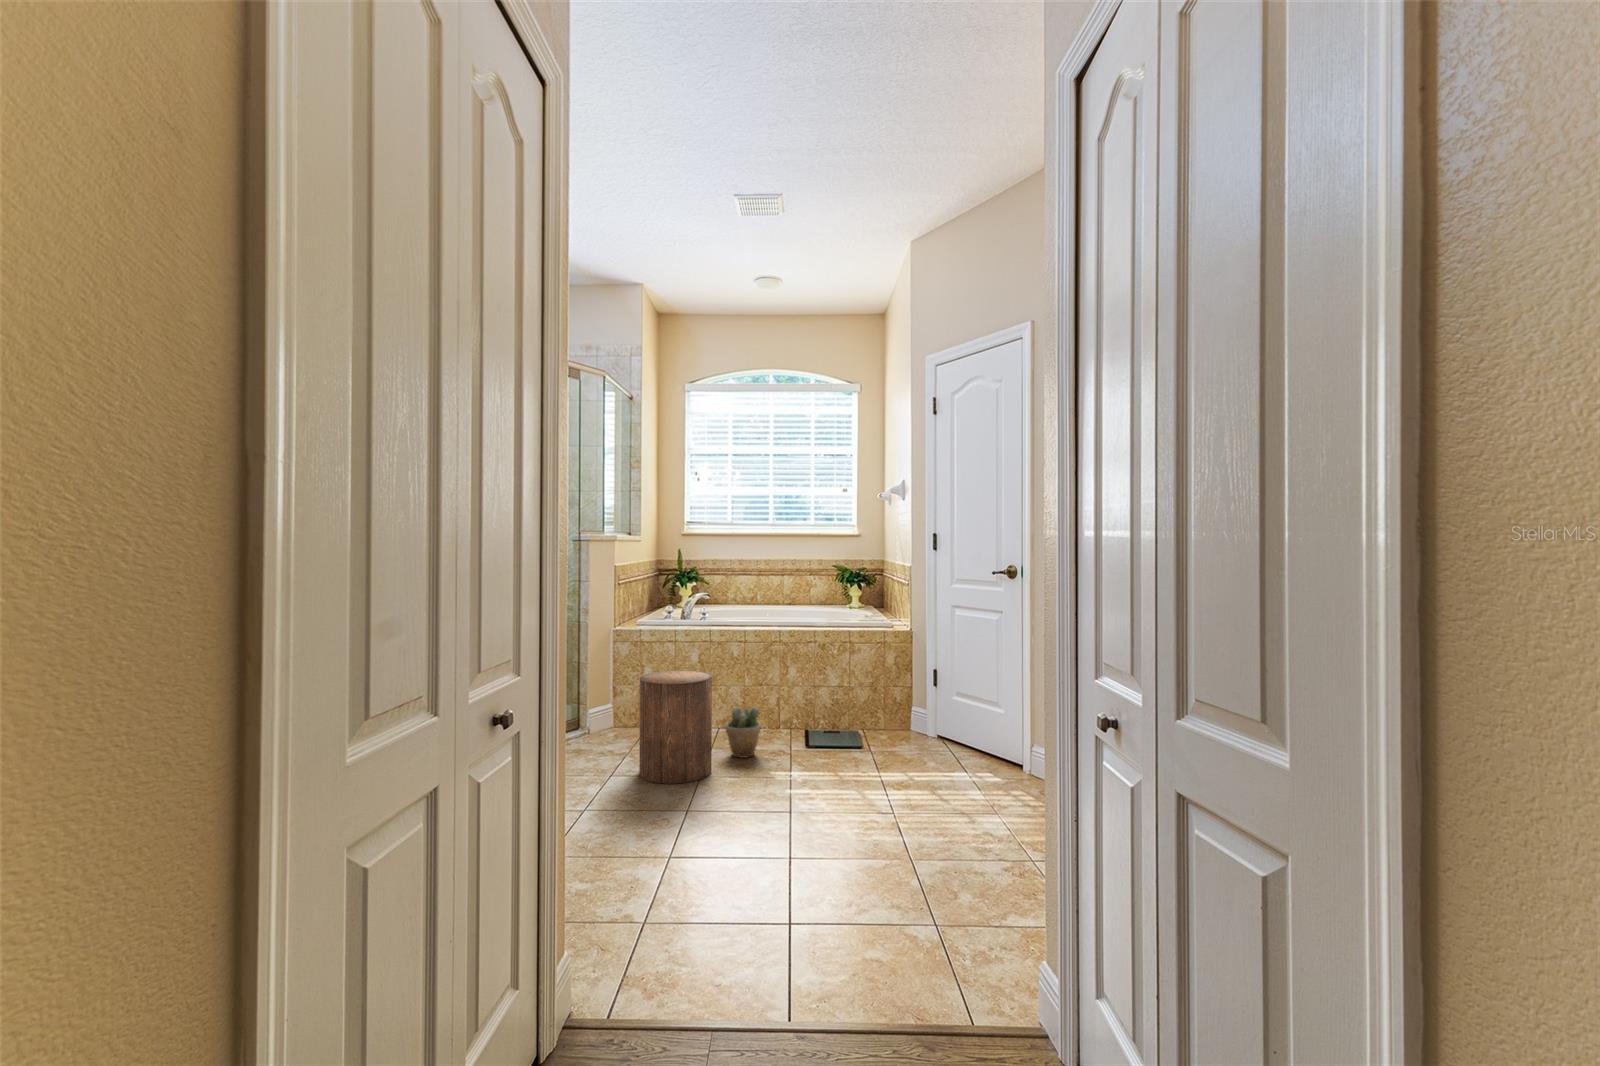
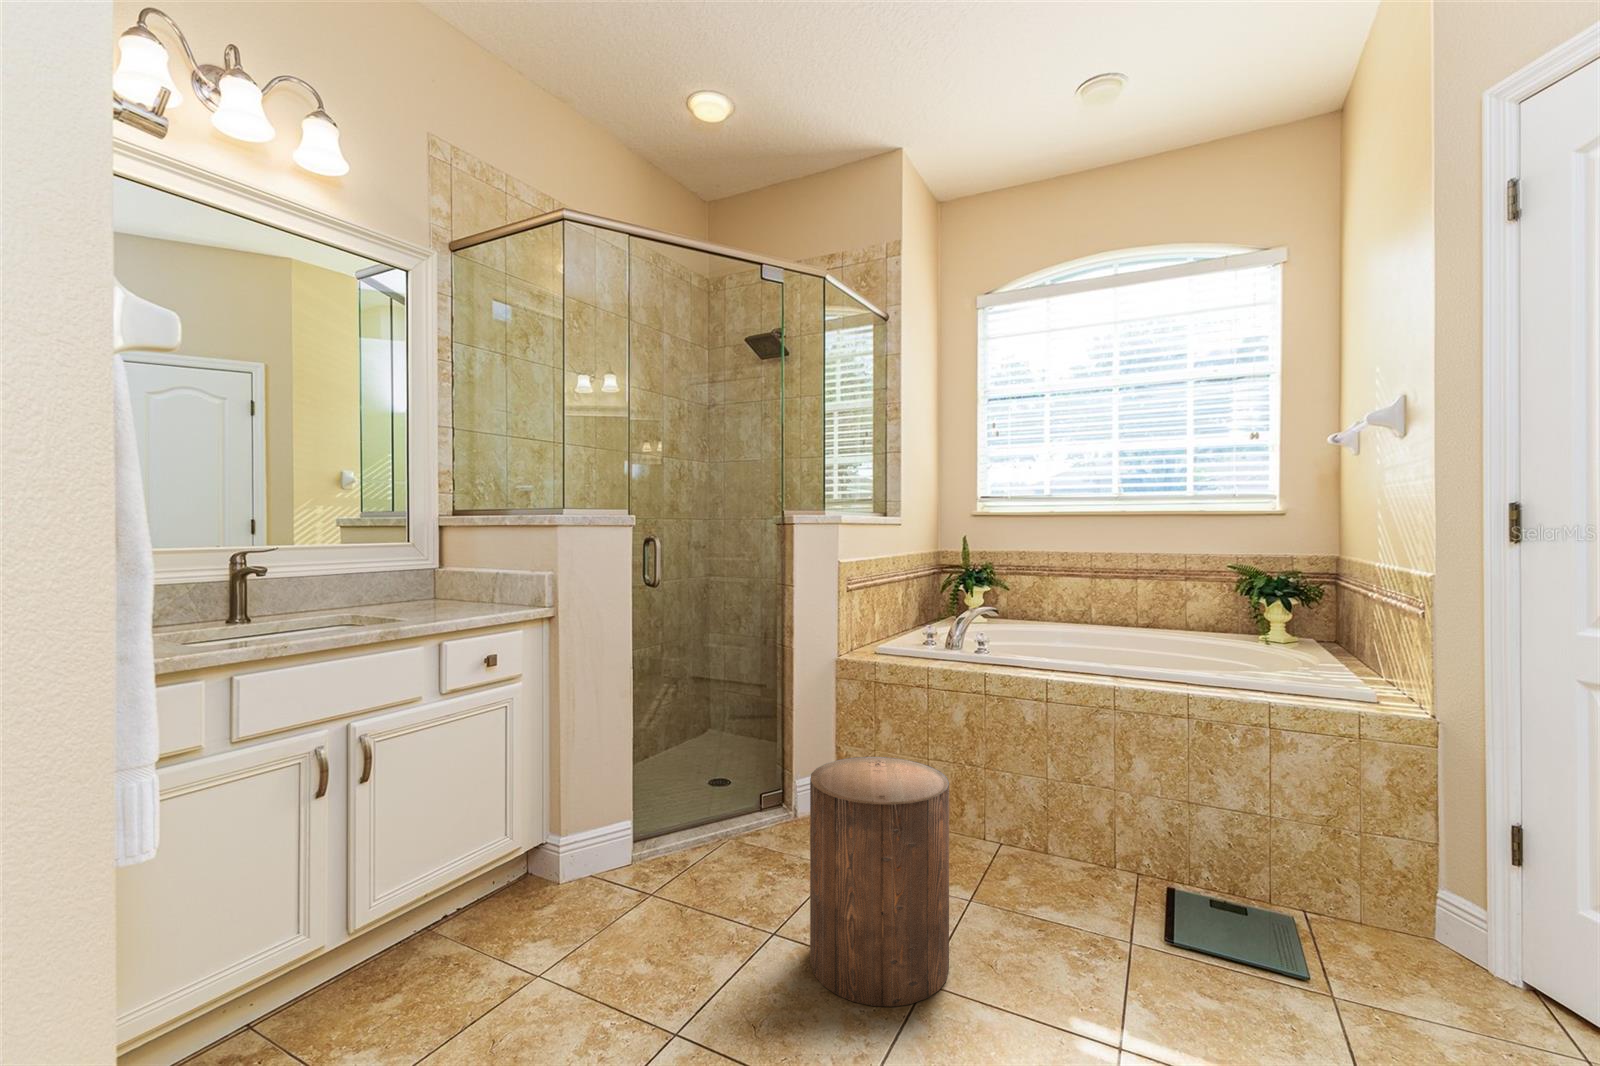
potted plant: present [725,707,761,758] -> none [989,840,1063,949]

